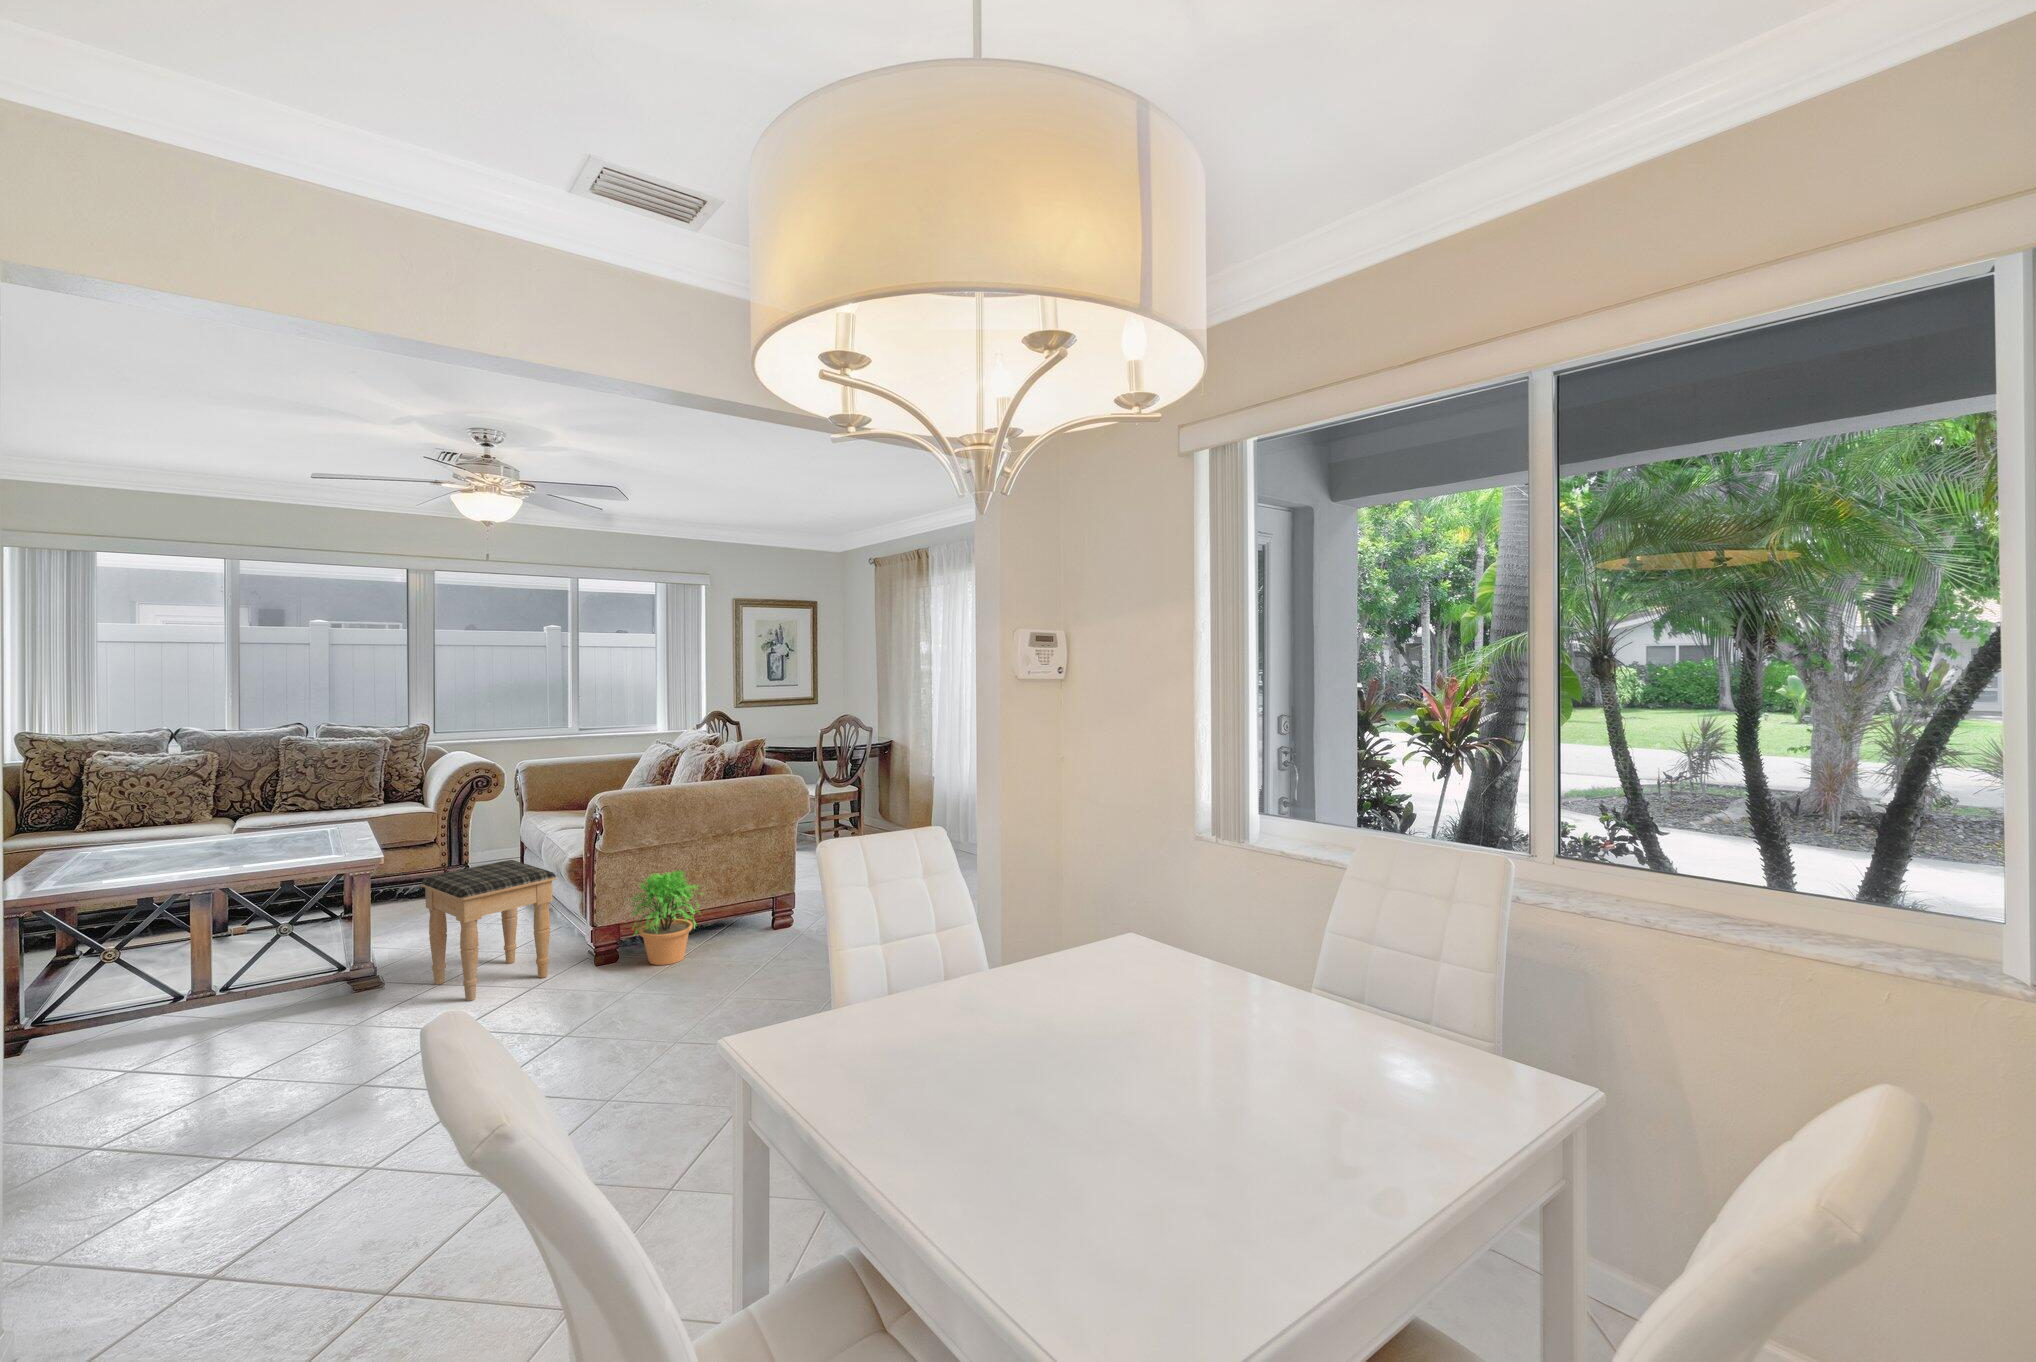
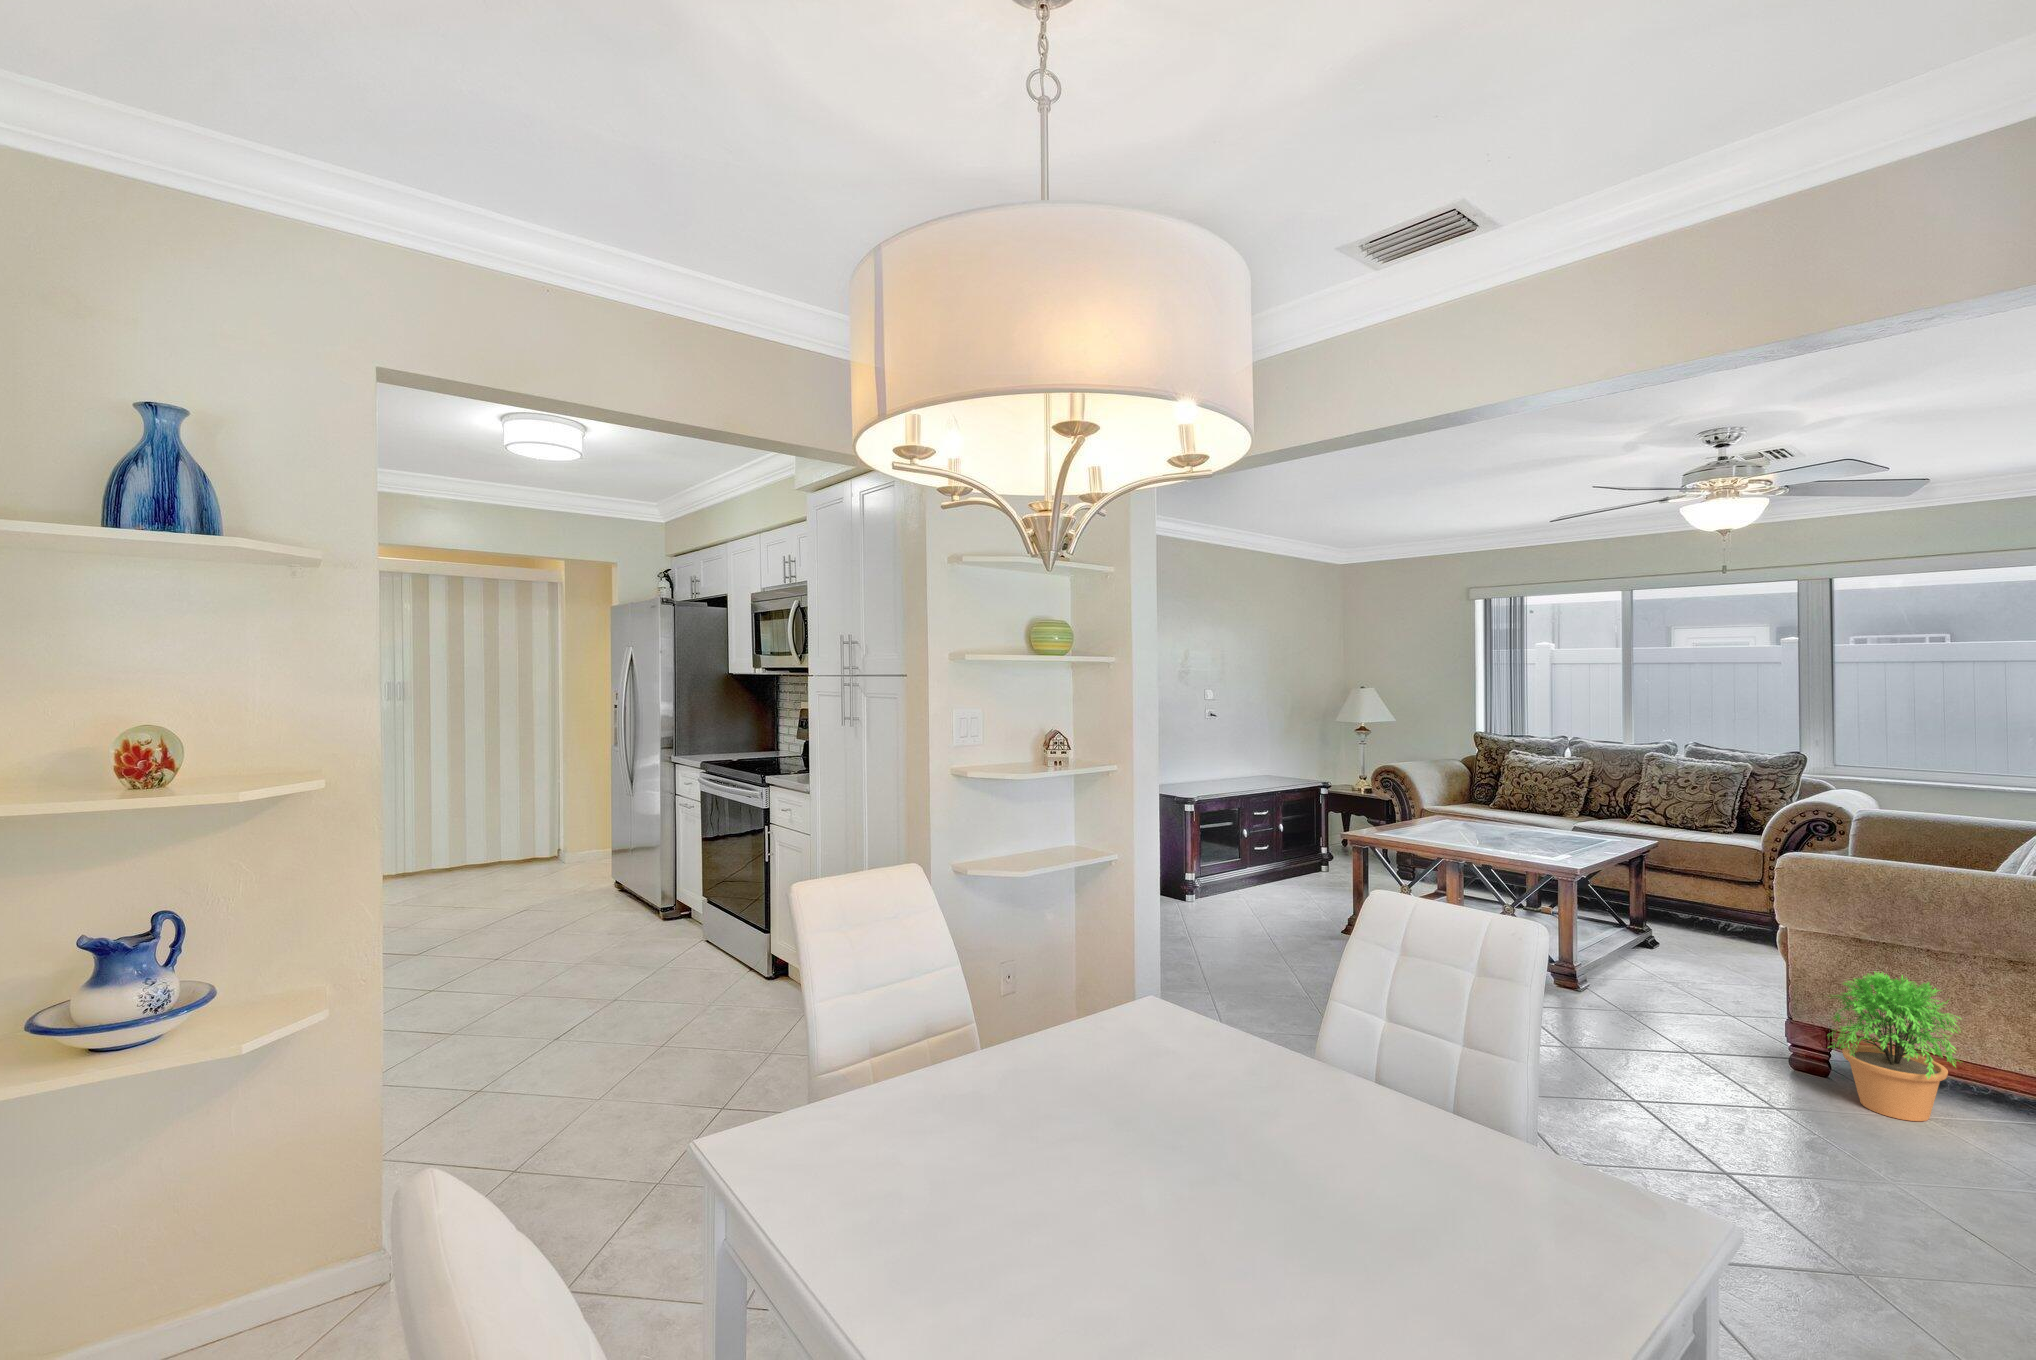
footstool: present [421,860,556,1001] -> none [1595,890,1726,1051]

